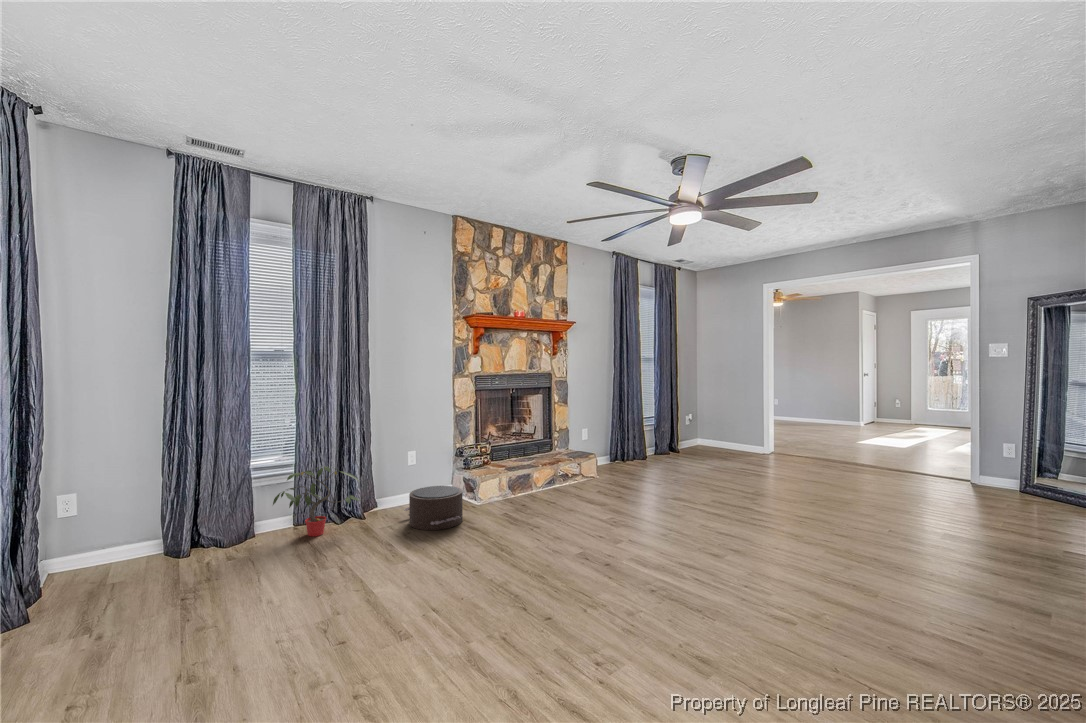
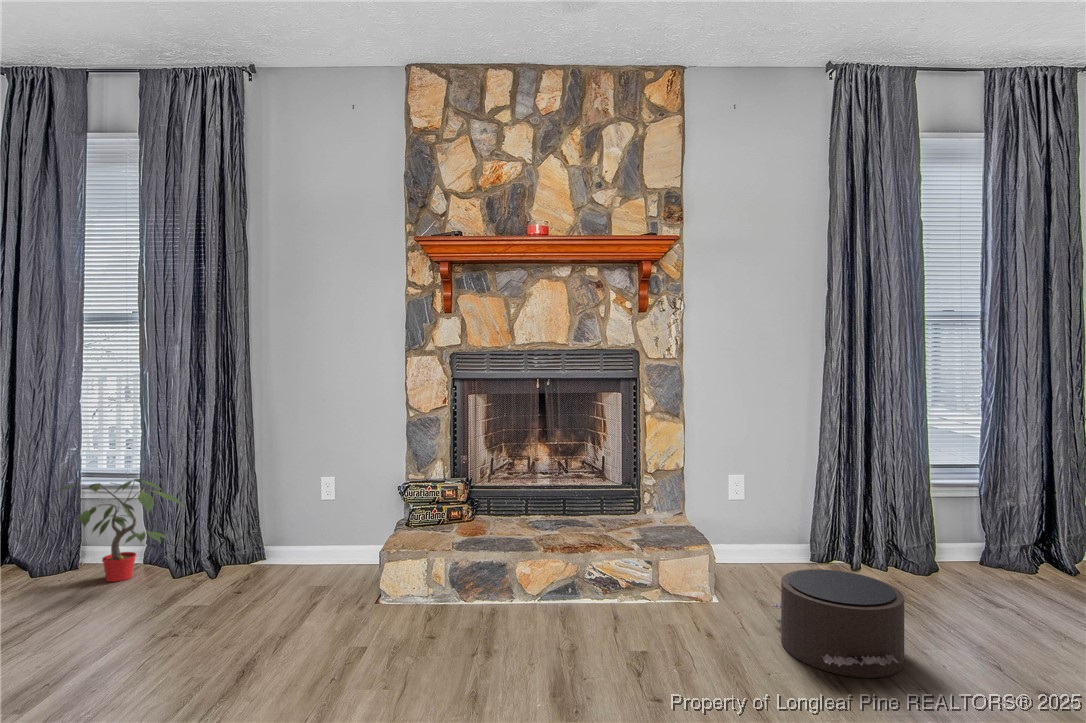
pouf: present [404,486,463,530] -> present [771,569,904,678]

